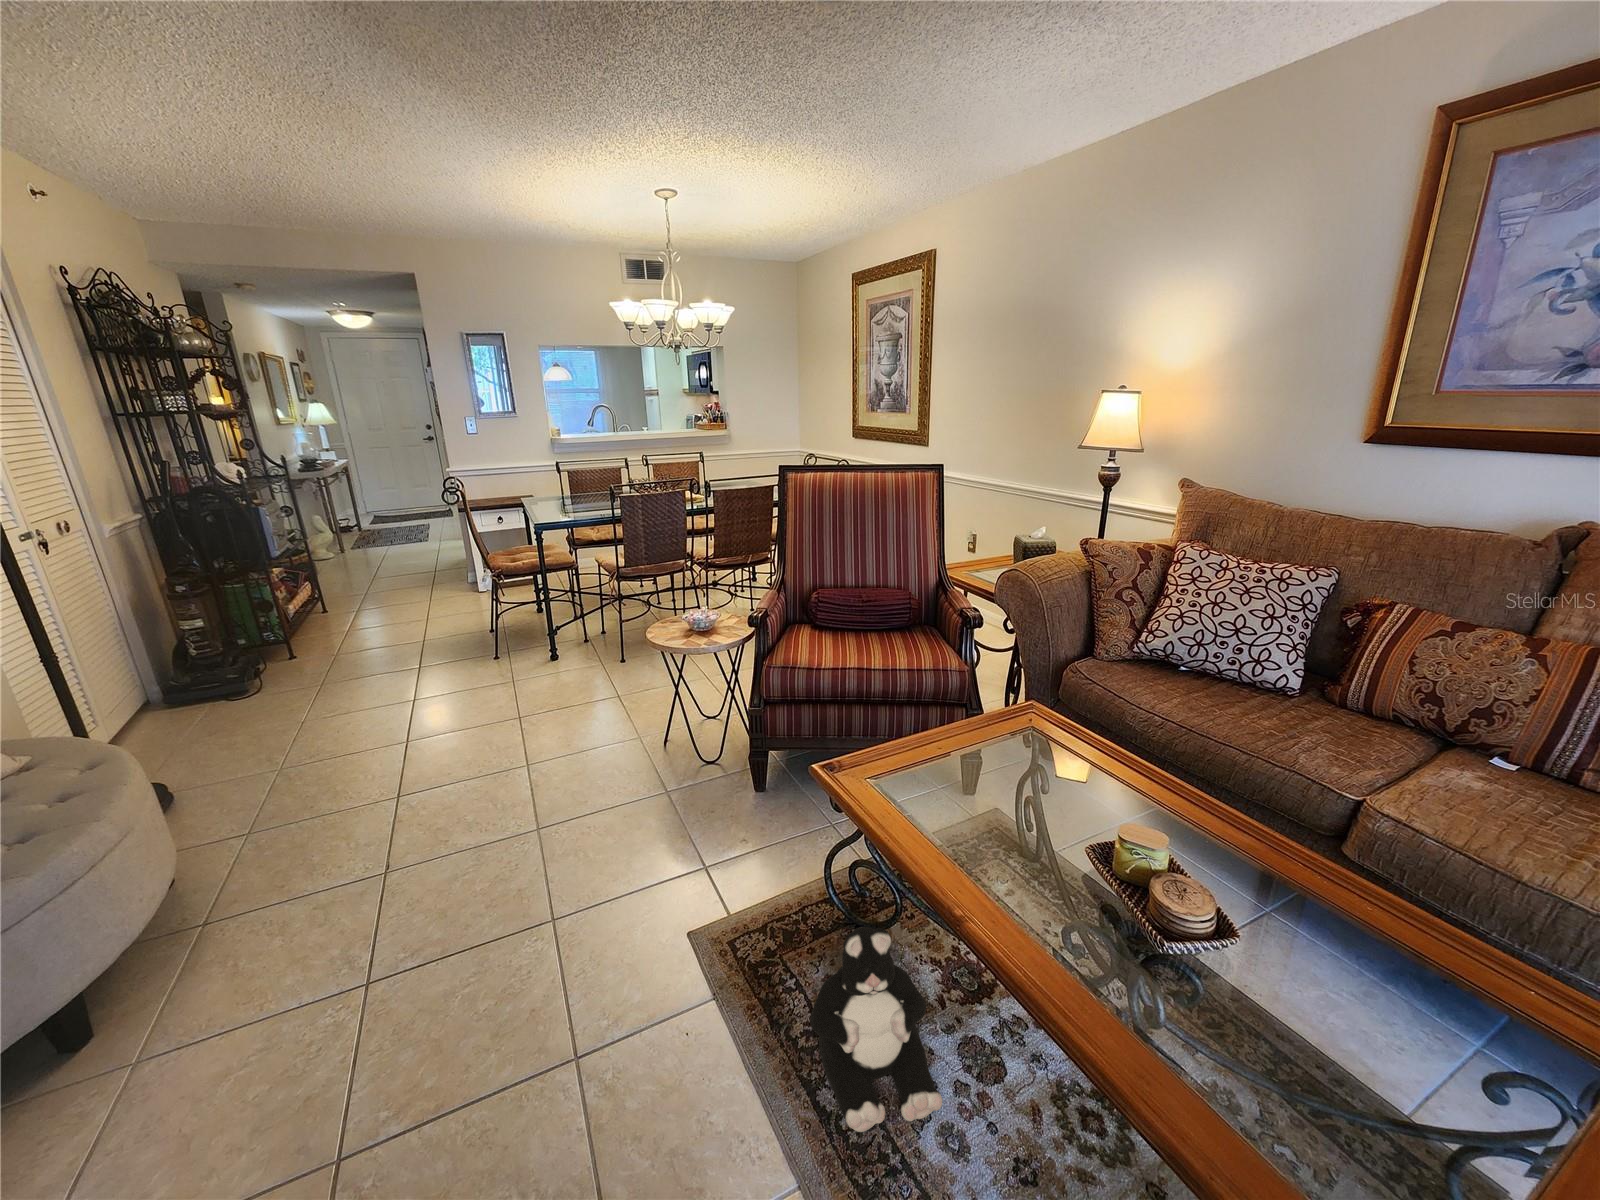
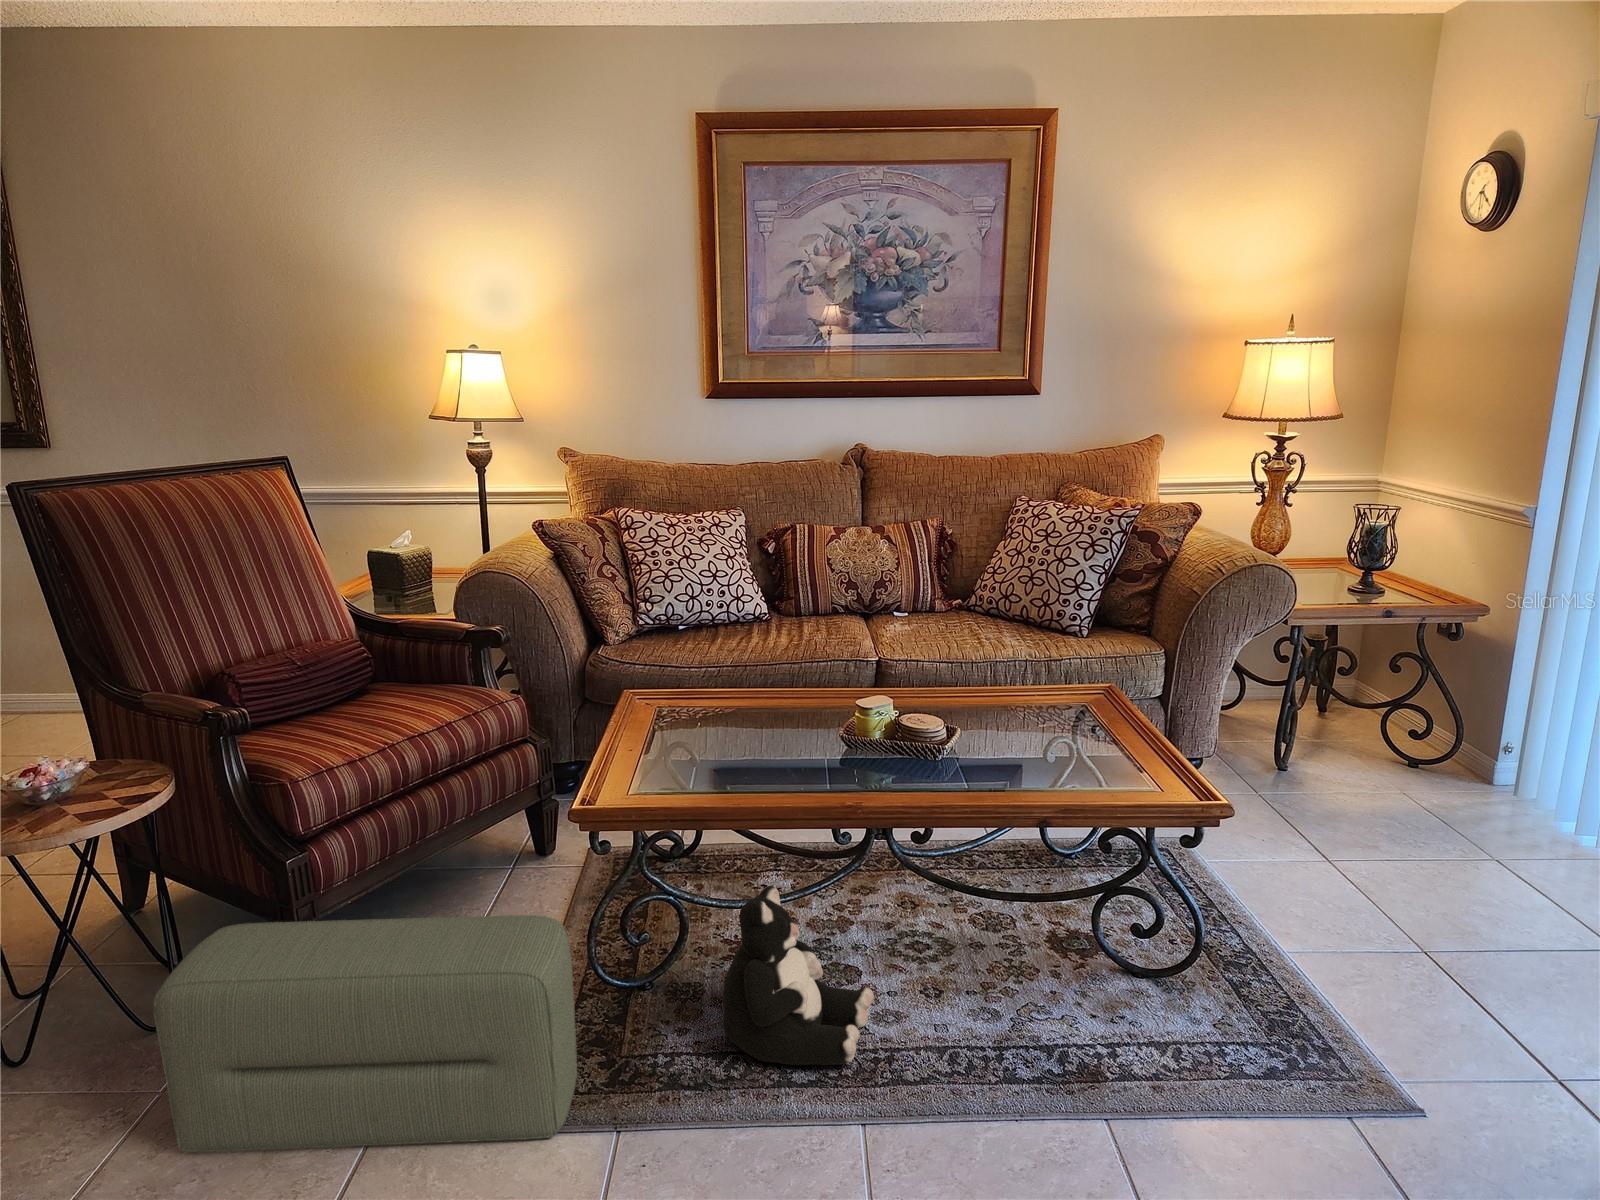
pouf: none [620,732,757,965] -> present [153,915,577,1152]

